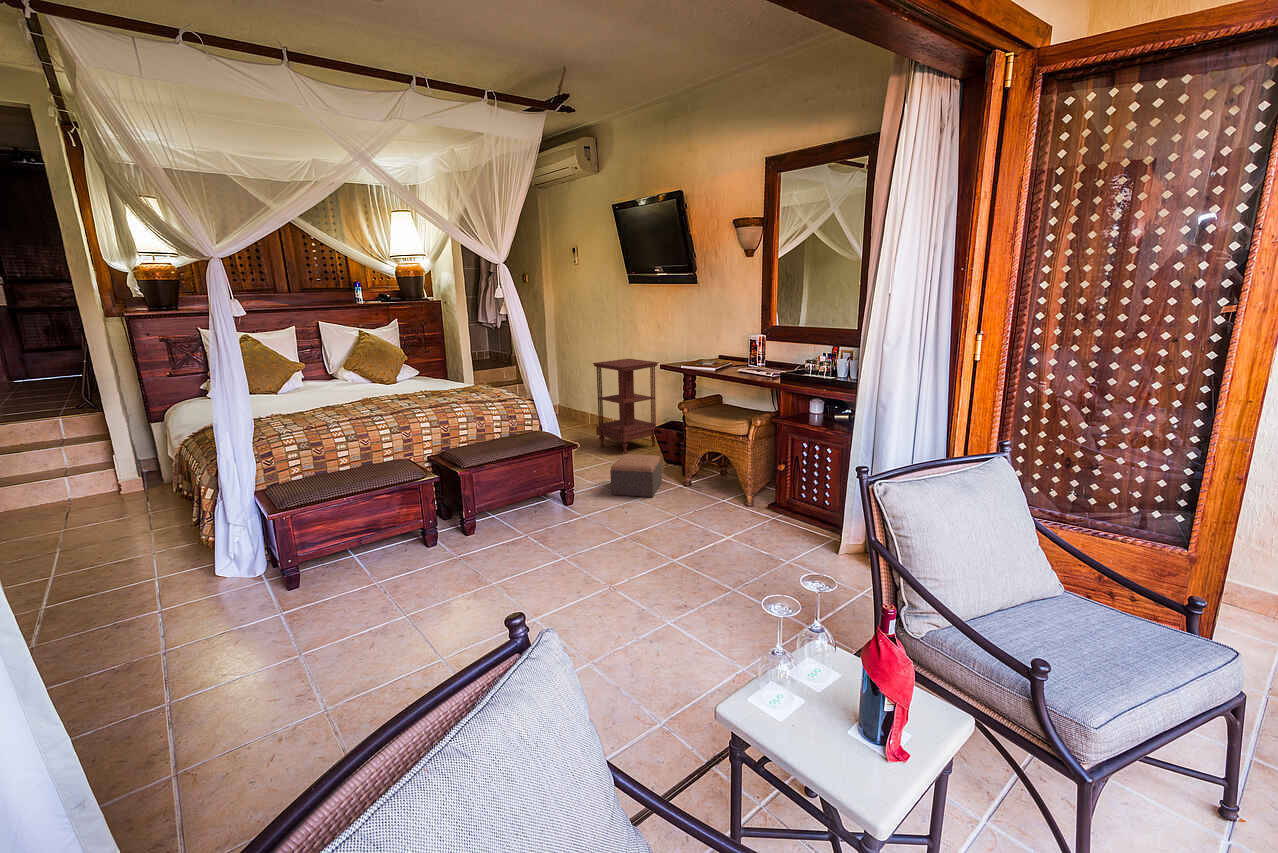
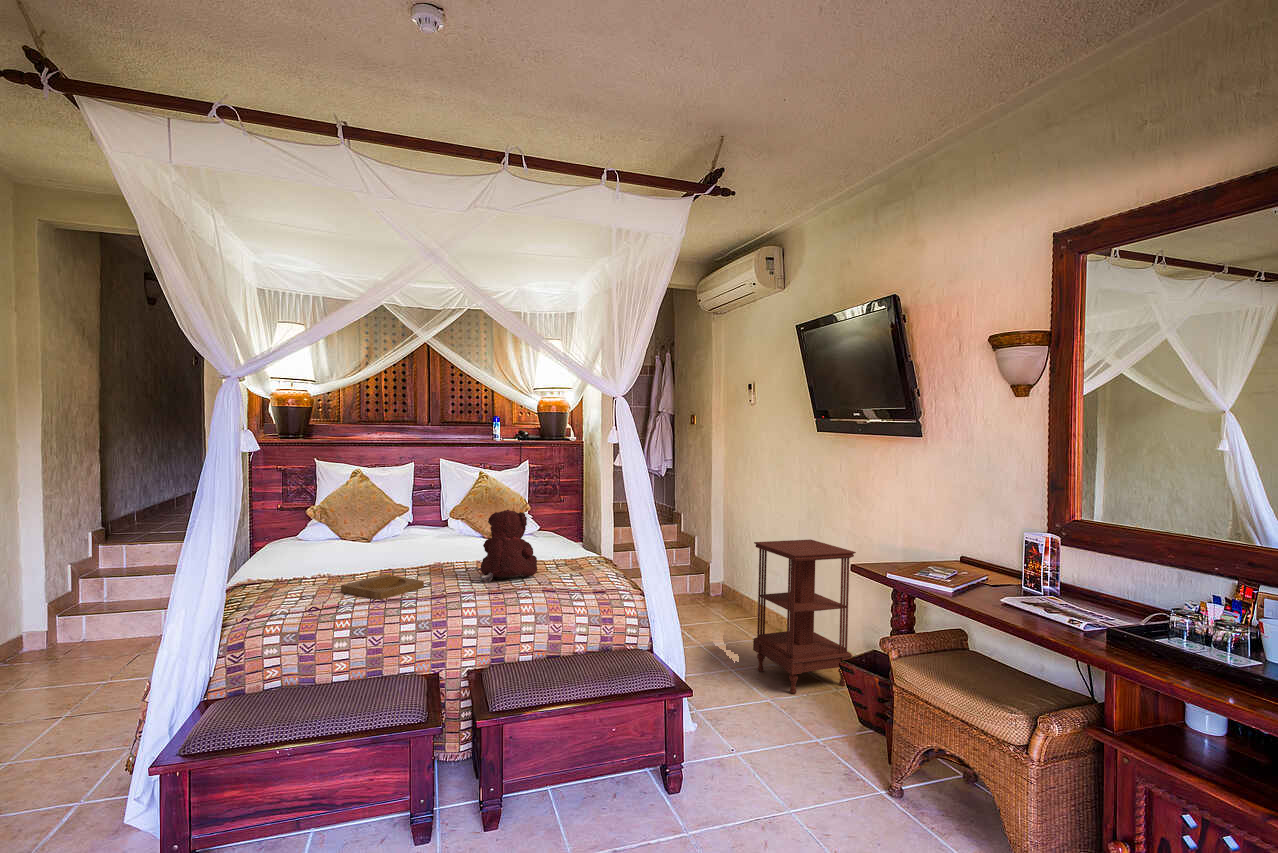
teddy bear: none [409,352,452,403] -> present [480,510,537,583]
tray: none [317,405,377,419] -> present [341,574,424,600]
footstool: present [610,454,662,497] -> none [749,710,846,813]

